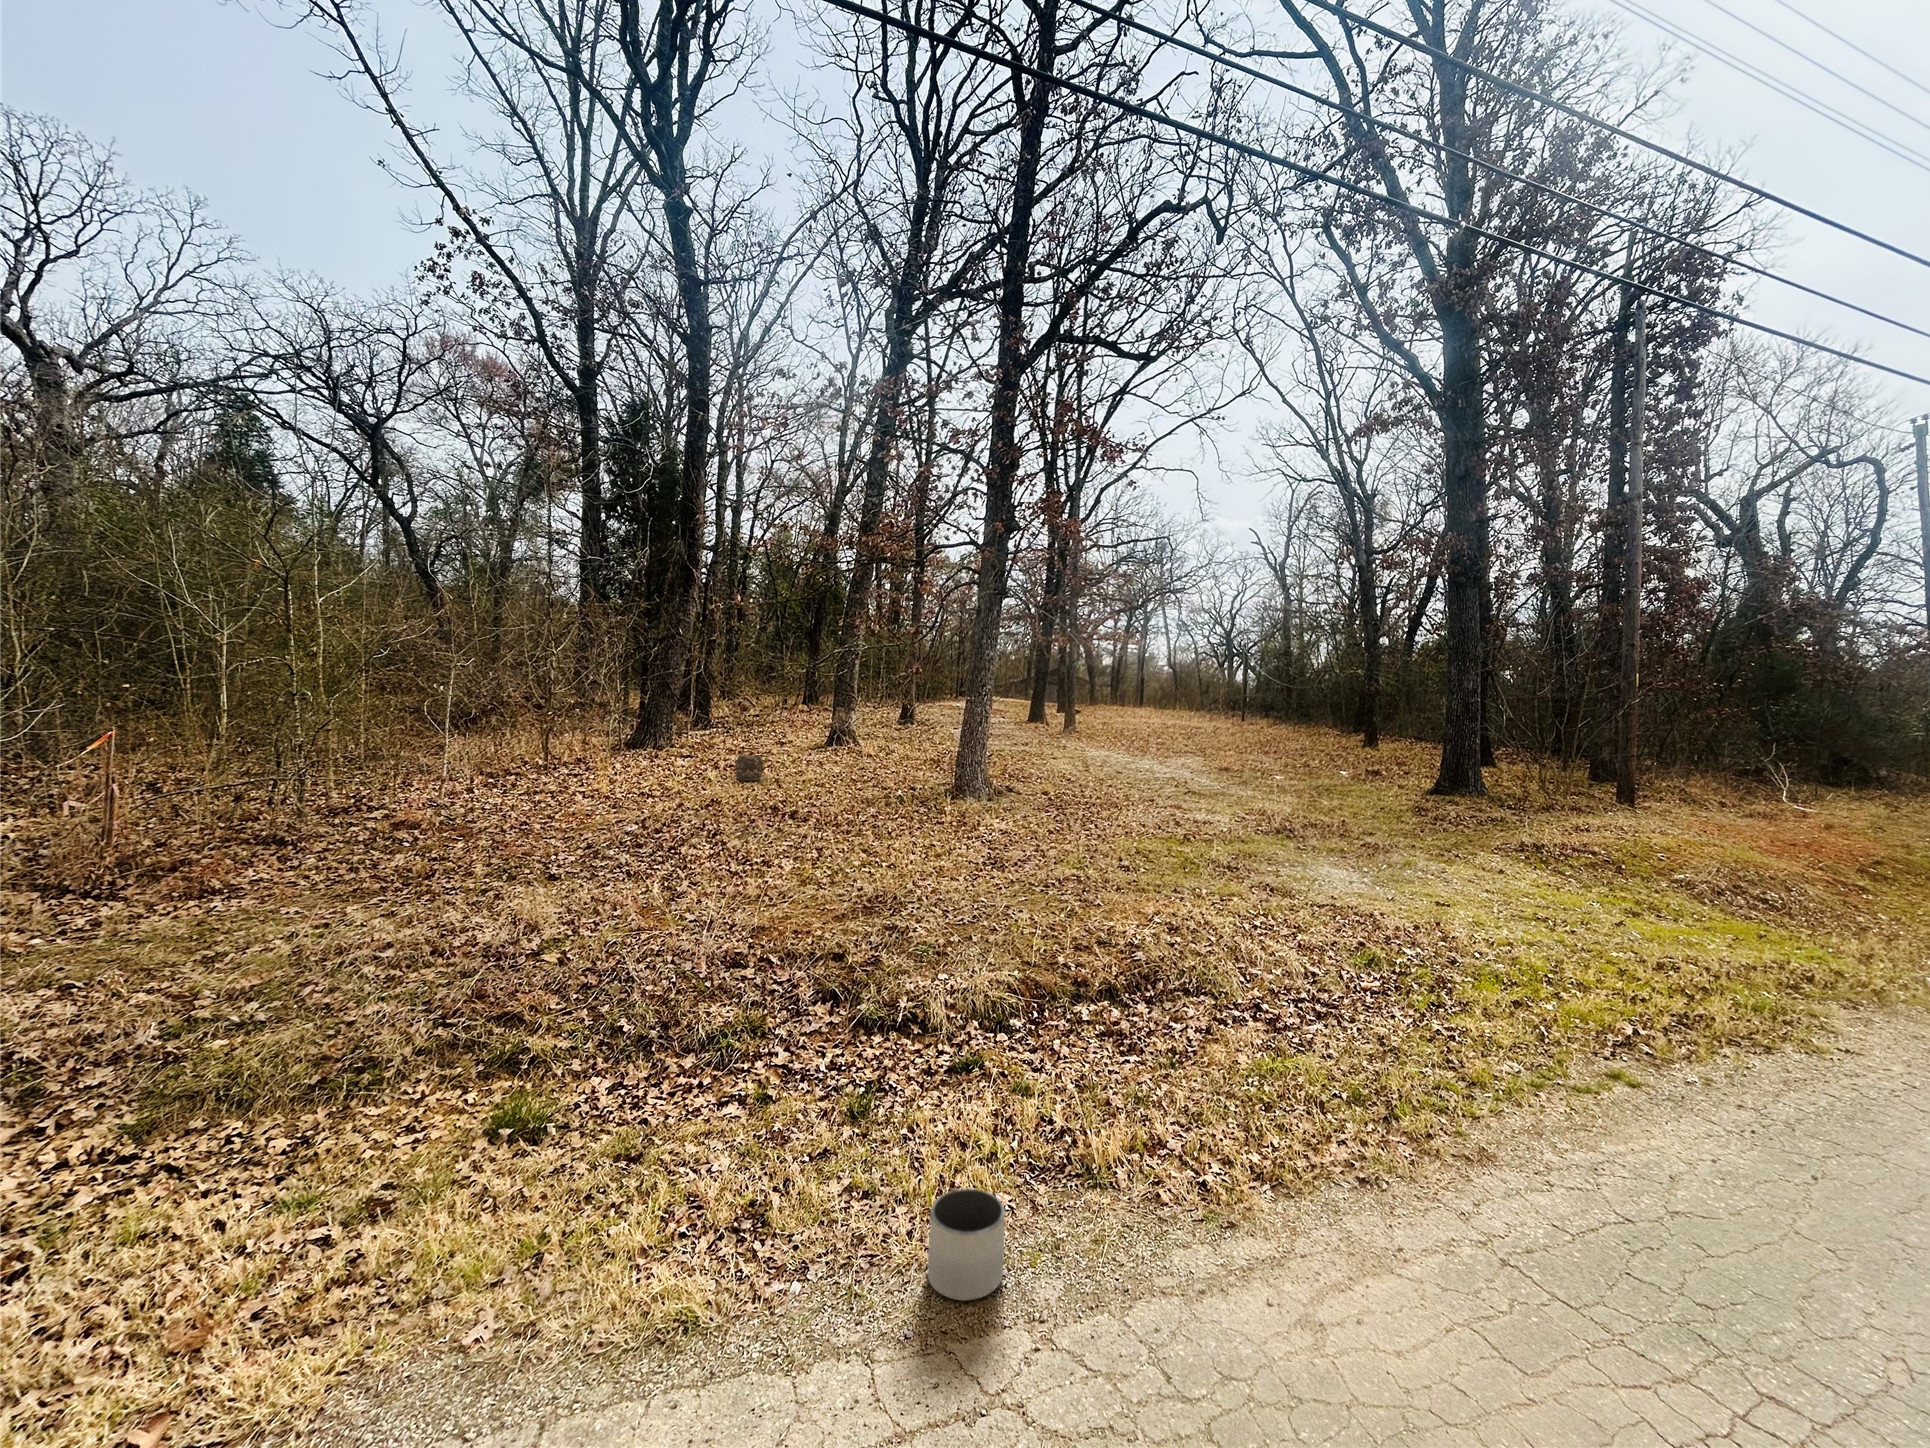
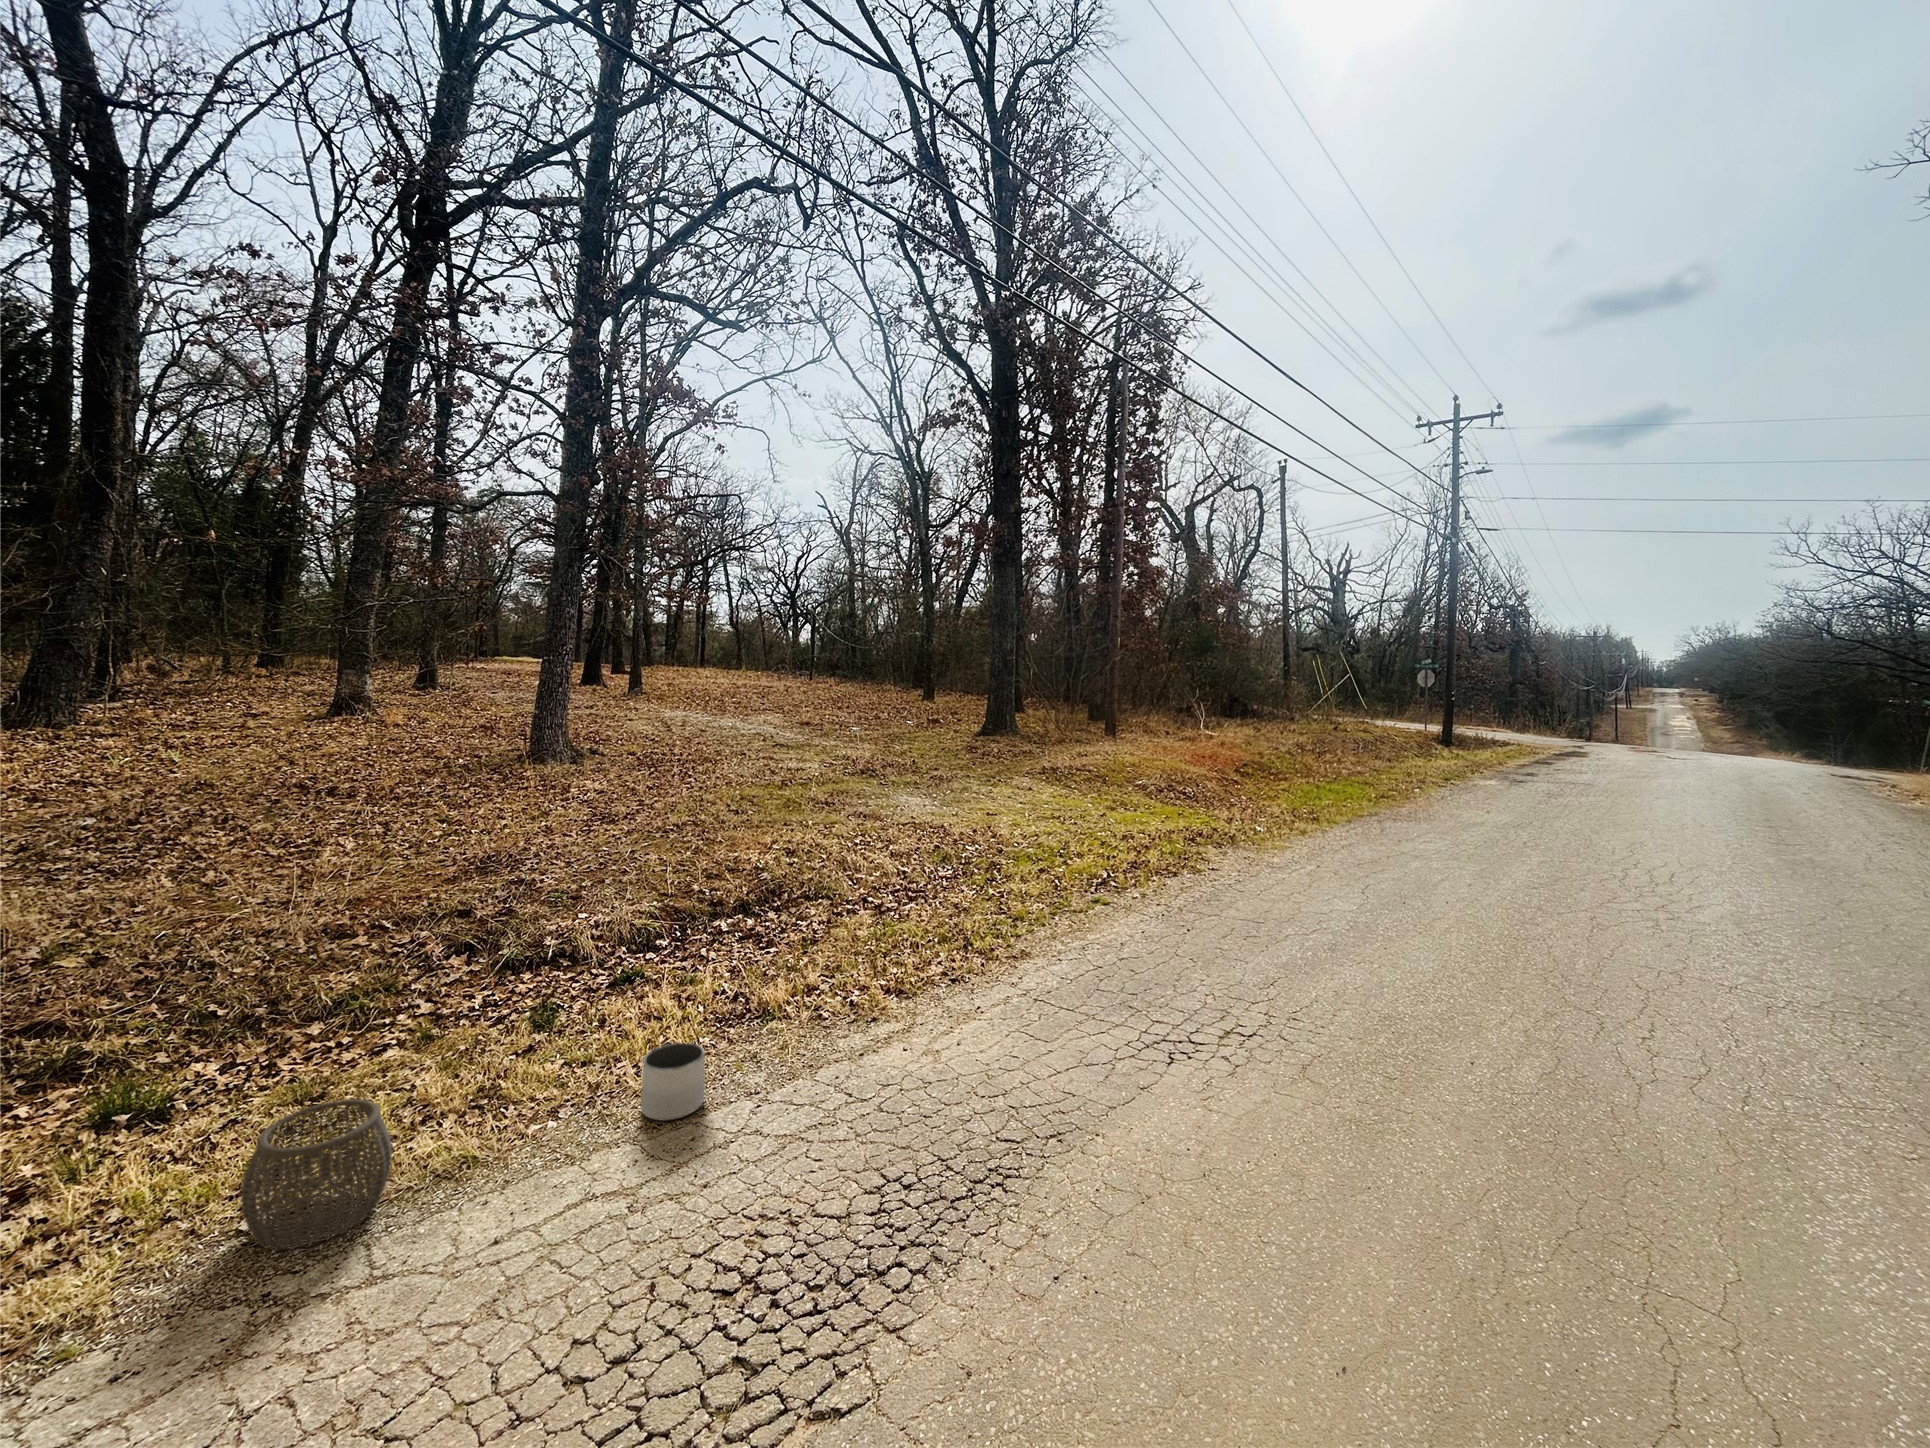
woven basket: present [734,755,764,781] -> present [240,1099,393,1251]

